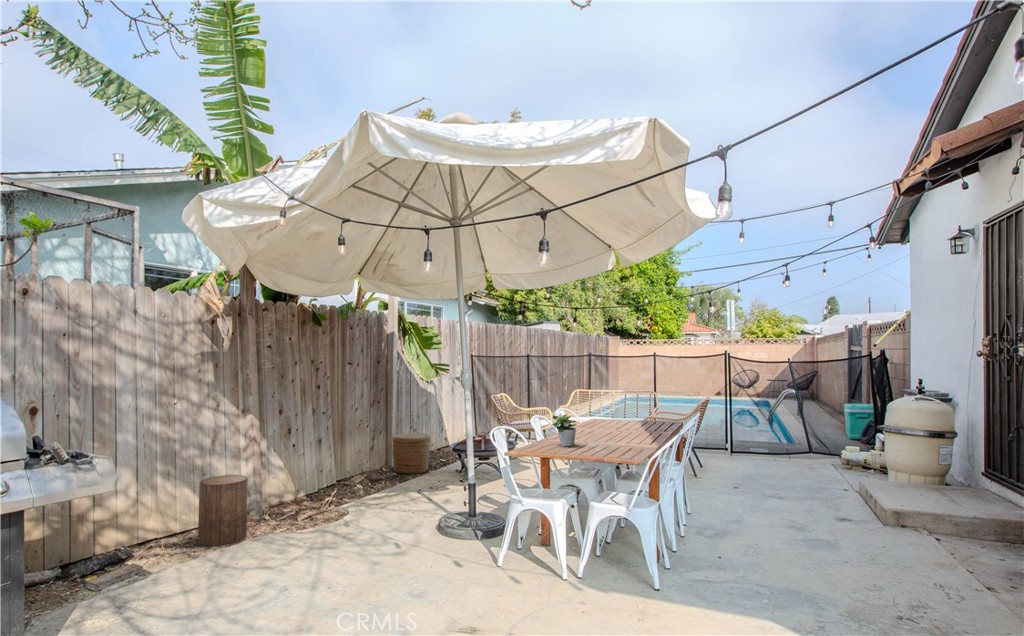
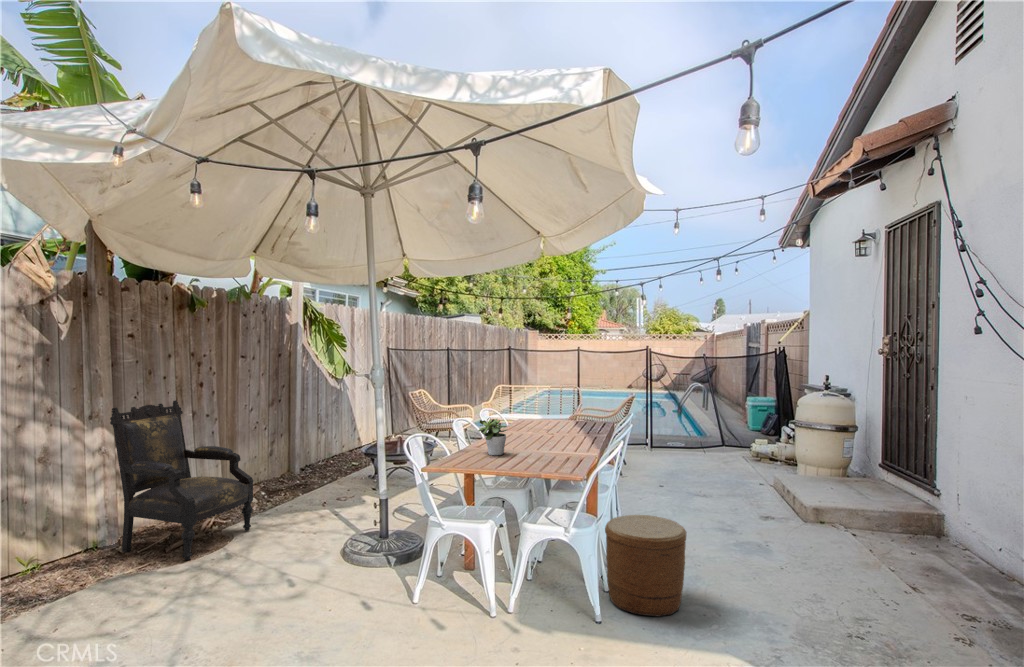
armchair: none [256,399,364,529] -> present [110,400,253,560]
woven basket: present [392,433,431,474] -> present [605,515,687,617]
stool: present [198,475,248,546] -> none [21,498,94,592]

